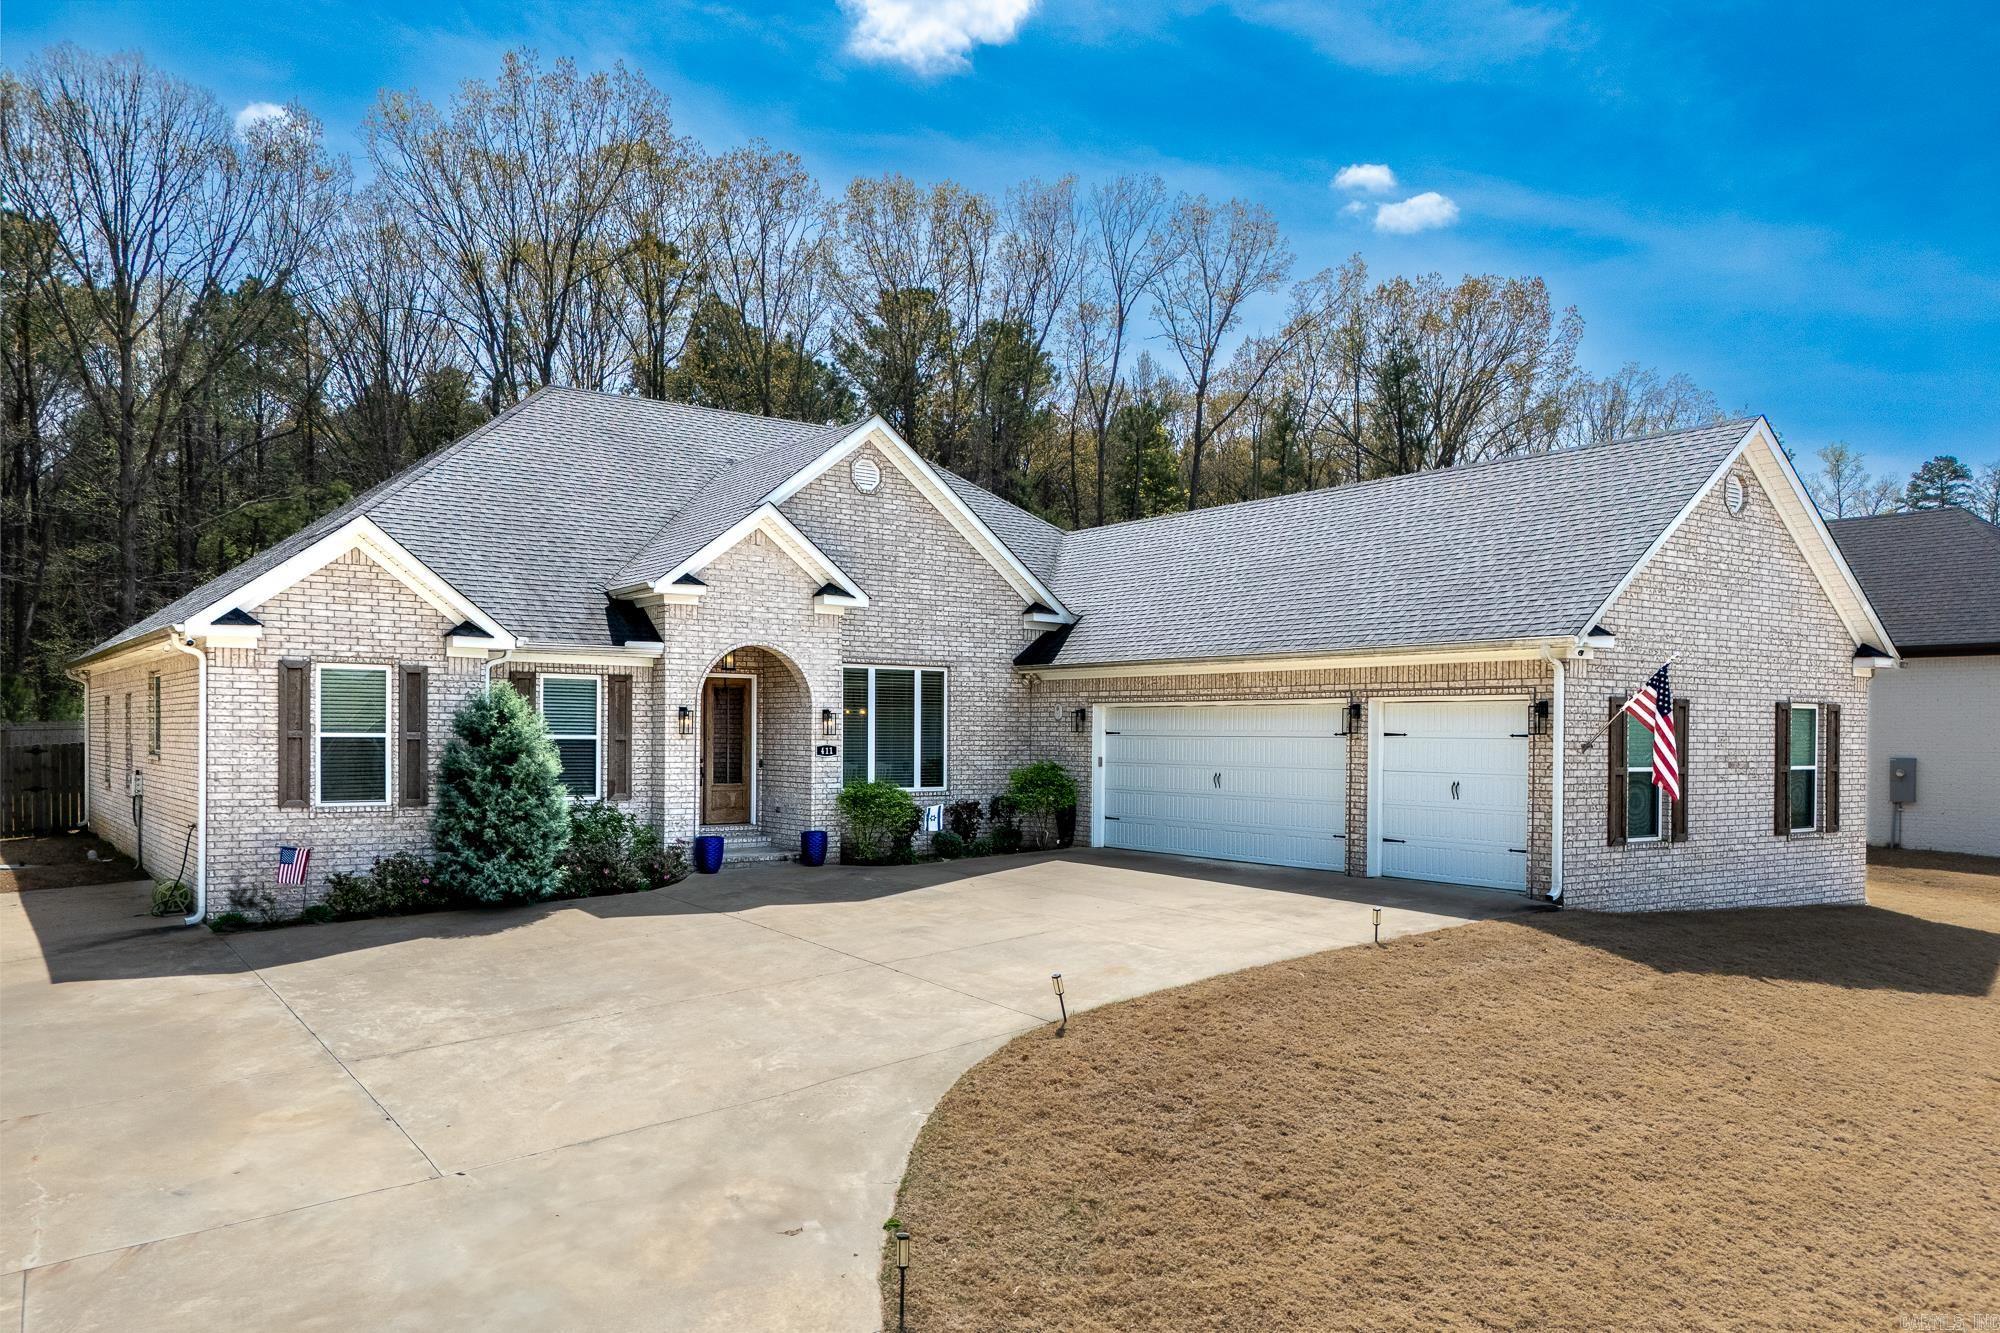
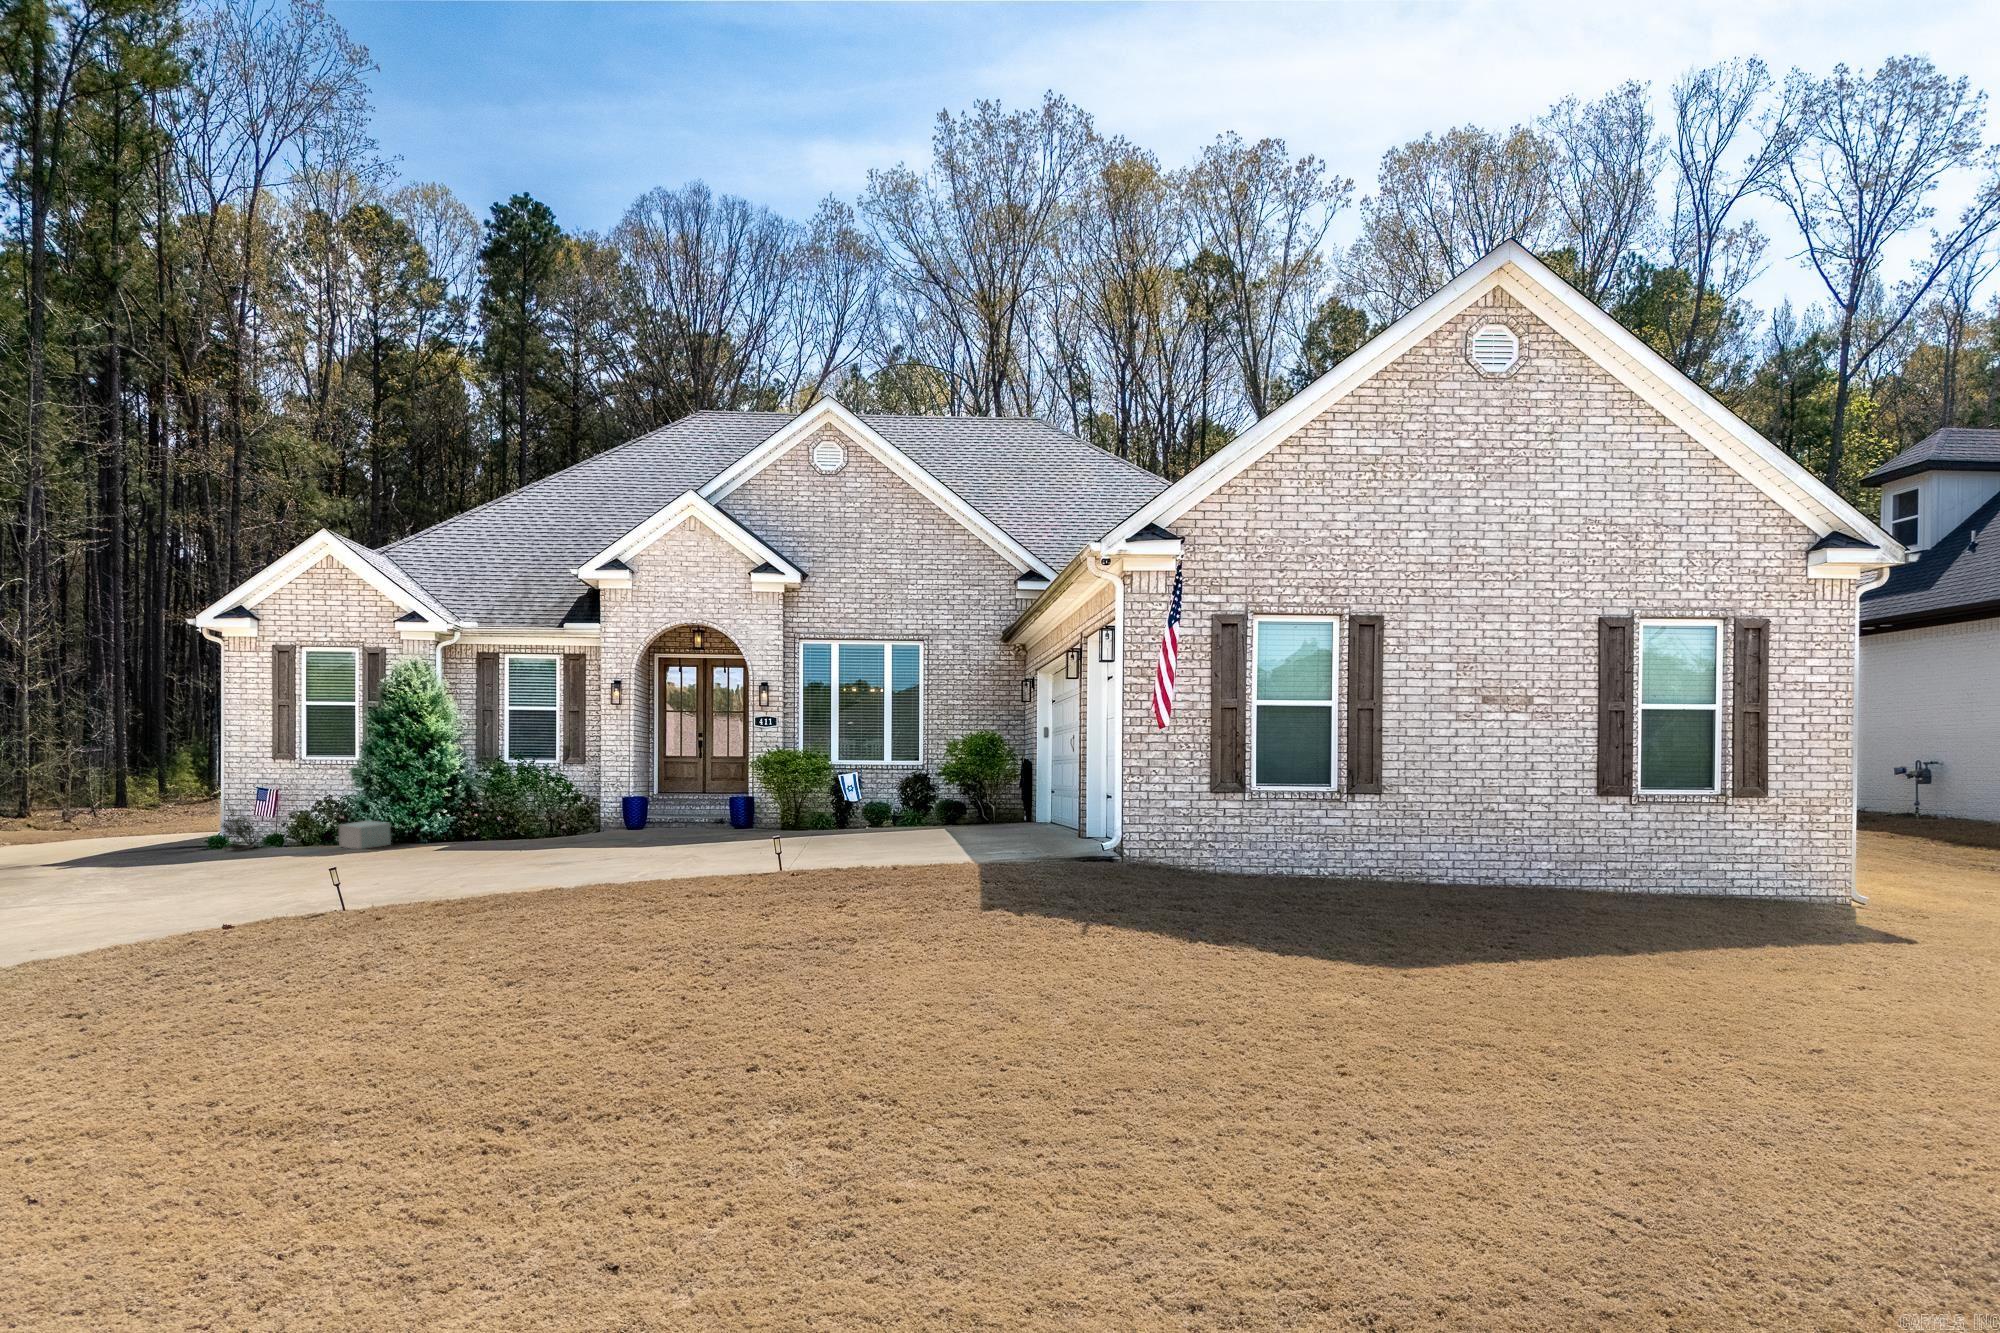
storage box: none [404,880,468,916] -> present [339,821,391,849]

